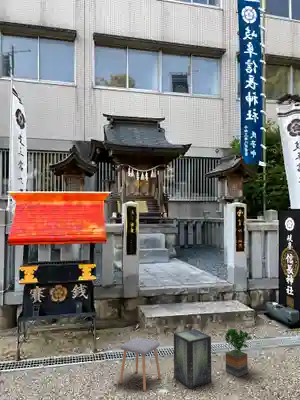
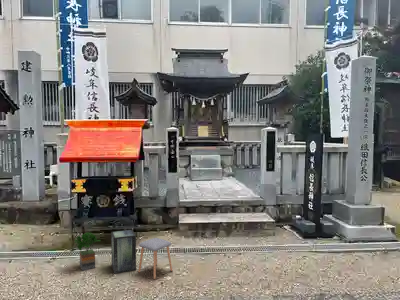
storage box: present [174,329,212,388] -> present [111,230,136,273]
potted tree: present [225,329,252,377] -> present [75,233,100,270]

